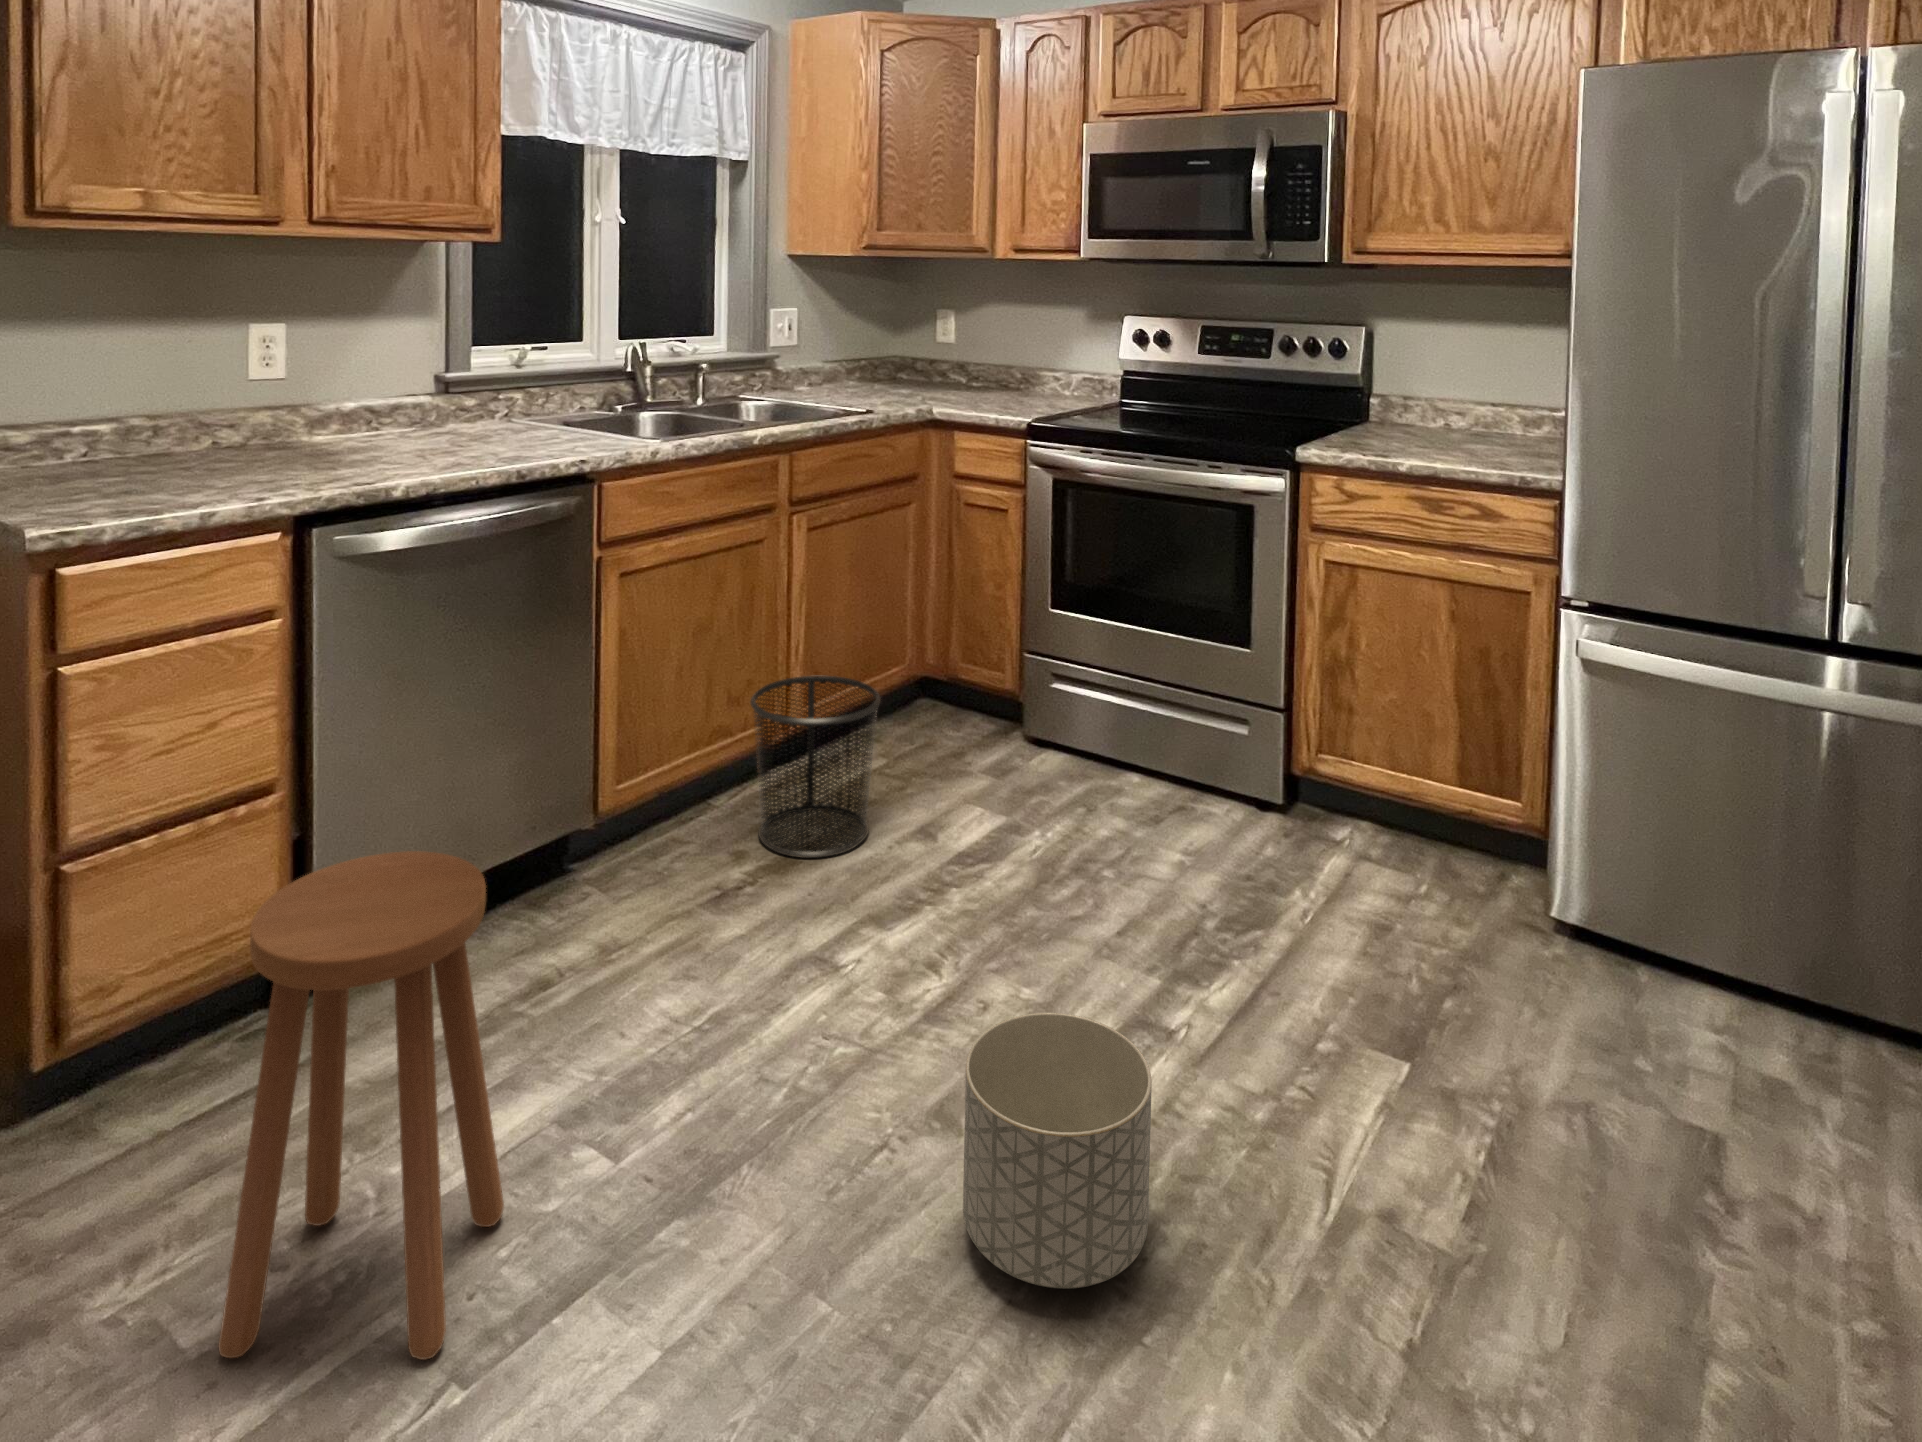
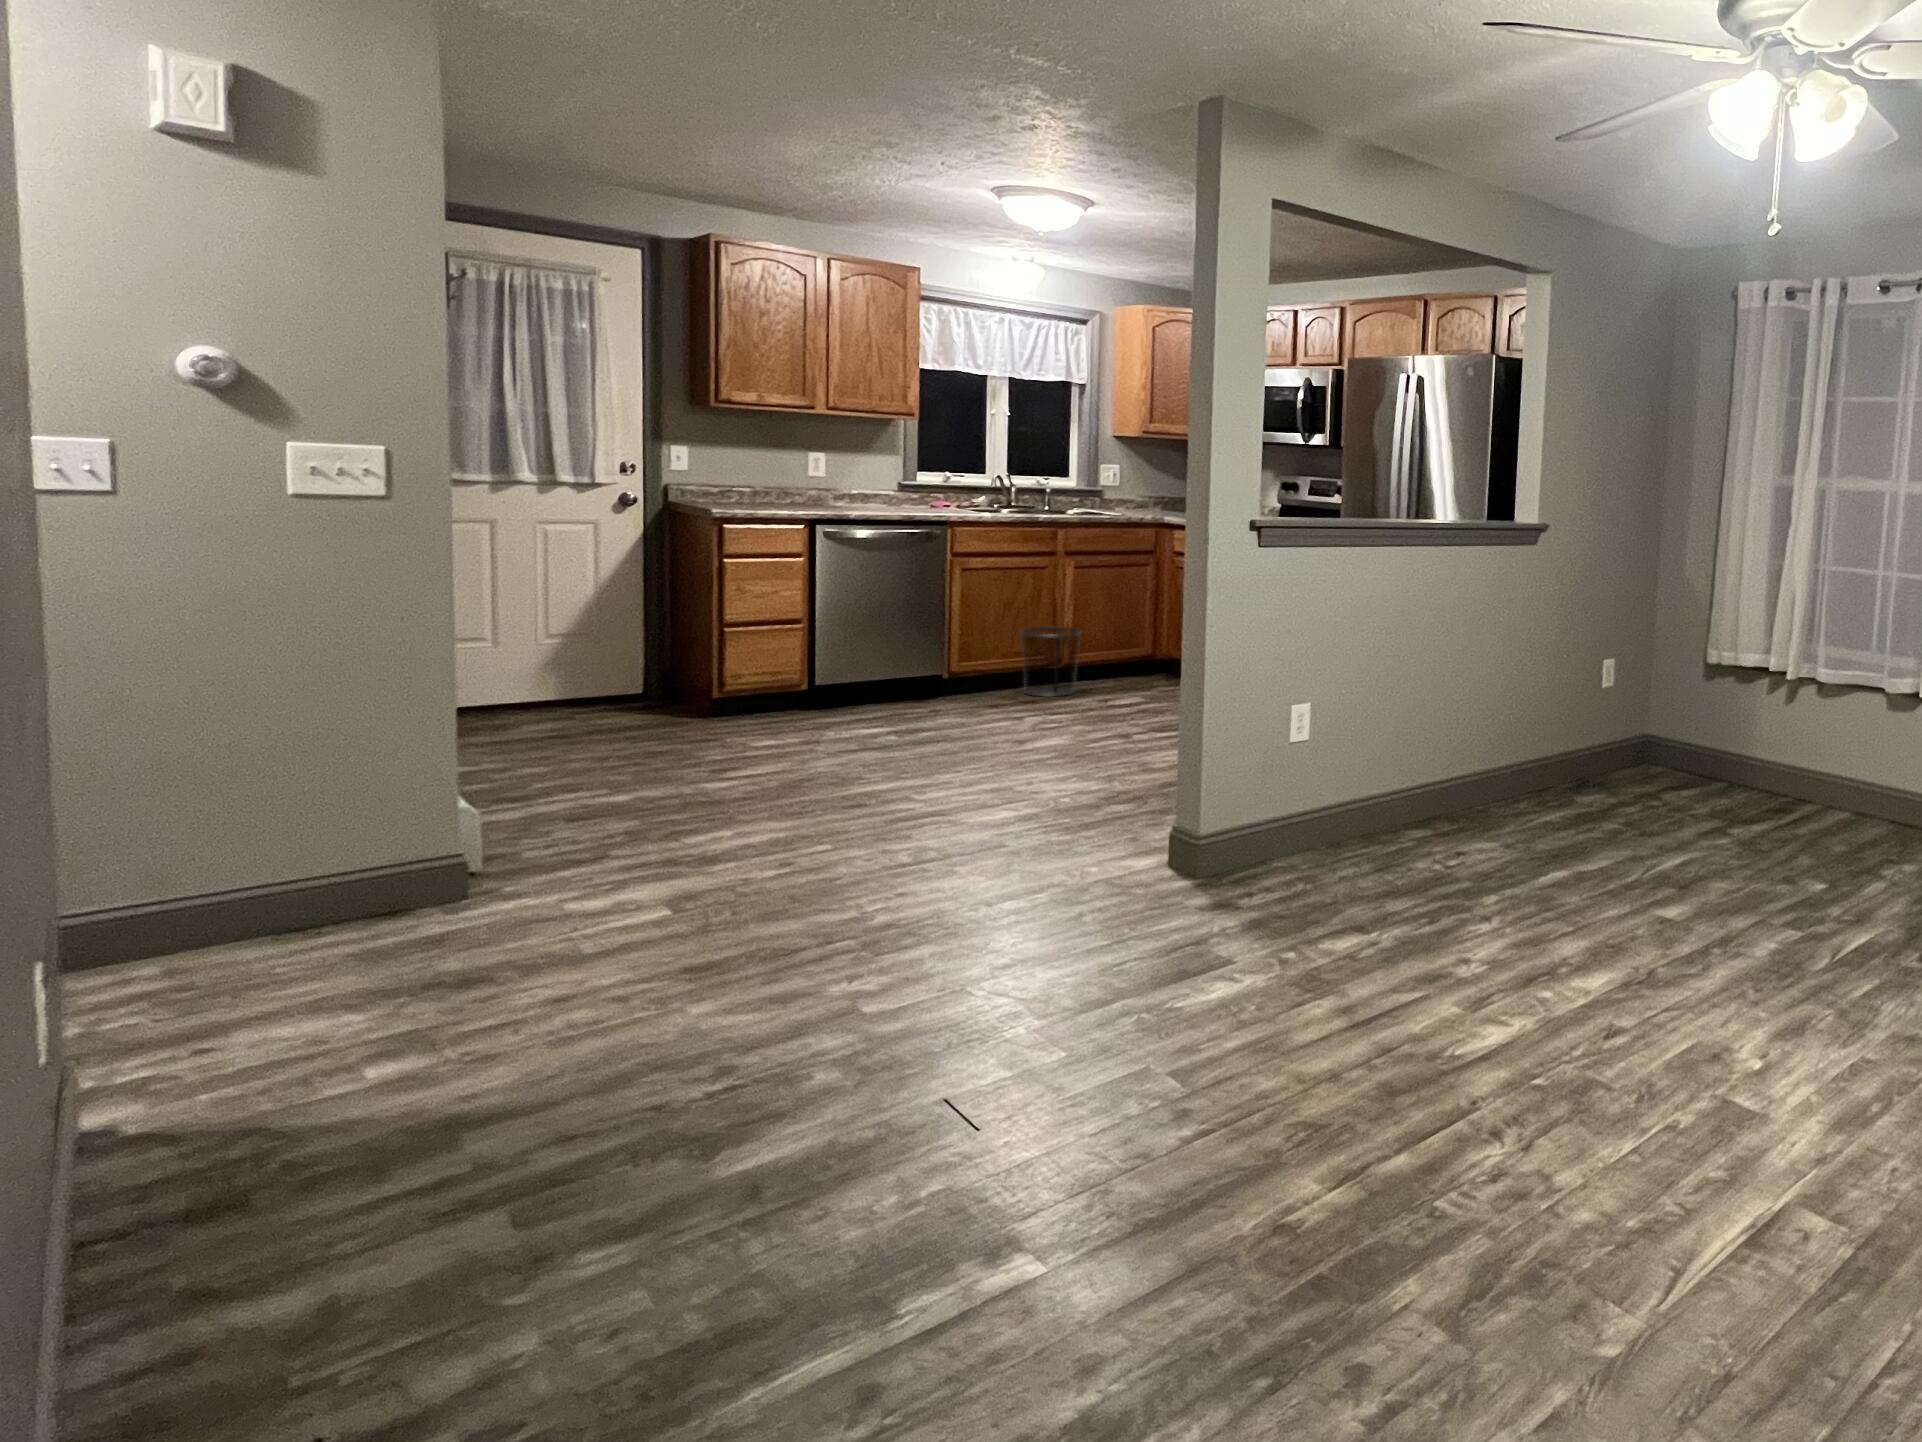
stool: present [219,851,504,1360] -> none [765,615,859,744]
planter: present [963,1013,1152,1289] -> none [996,687,1061,751]

